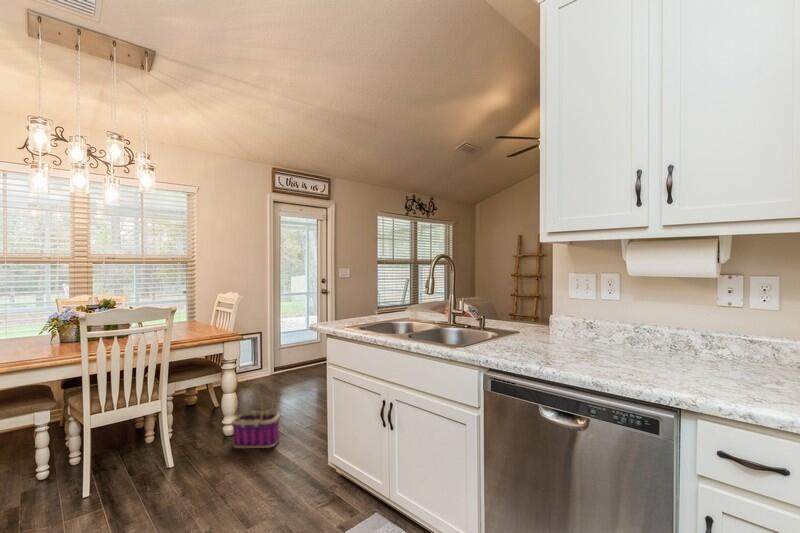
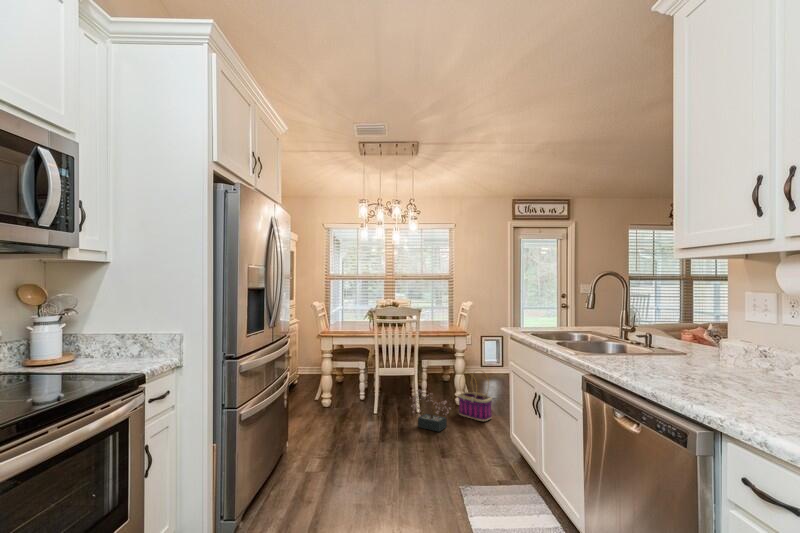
decorative plant: none [165,429,234,490] -> present [411,389,450,432]

